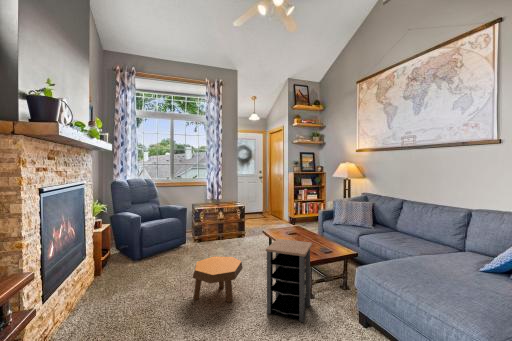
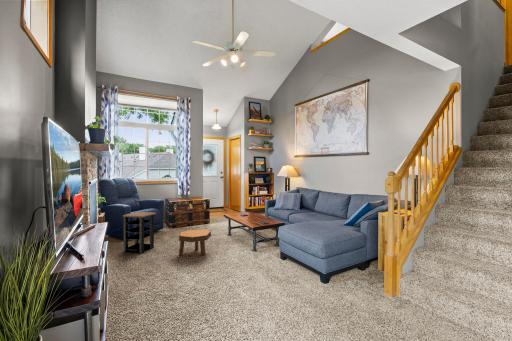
side table: present [266,239,312,322] -> present [123,212,156,253]

